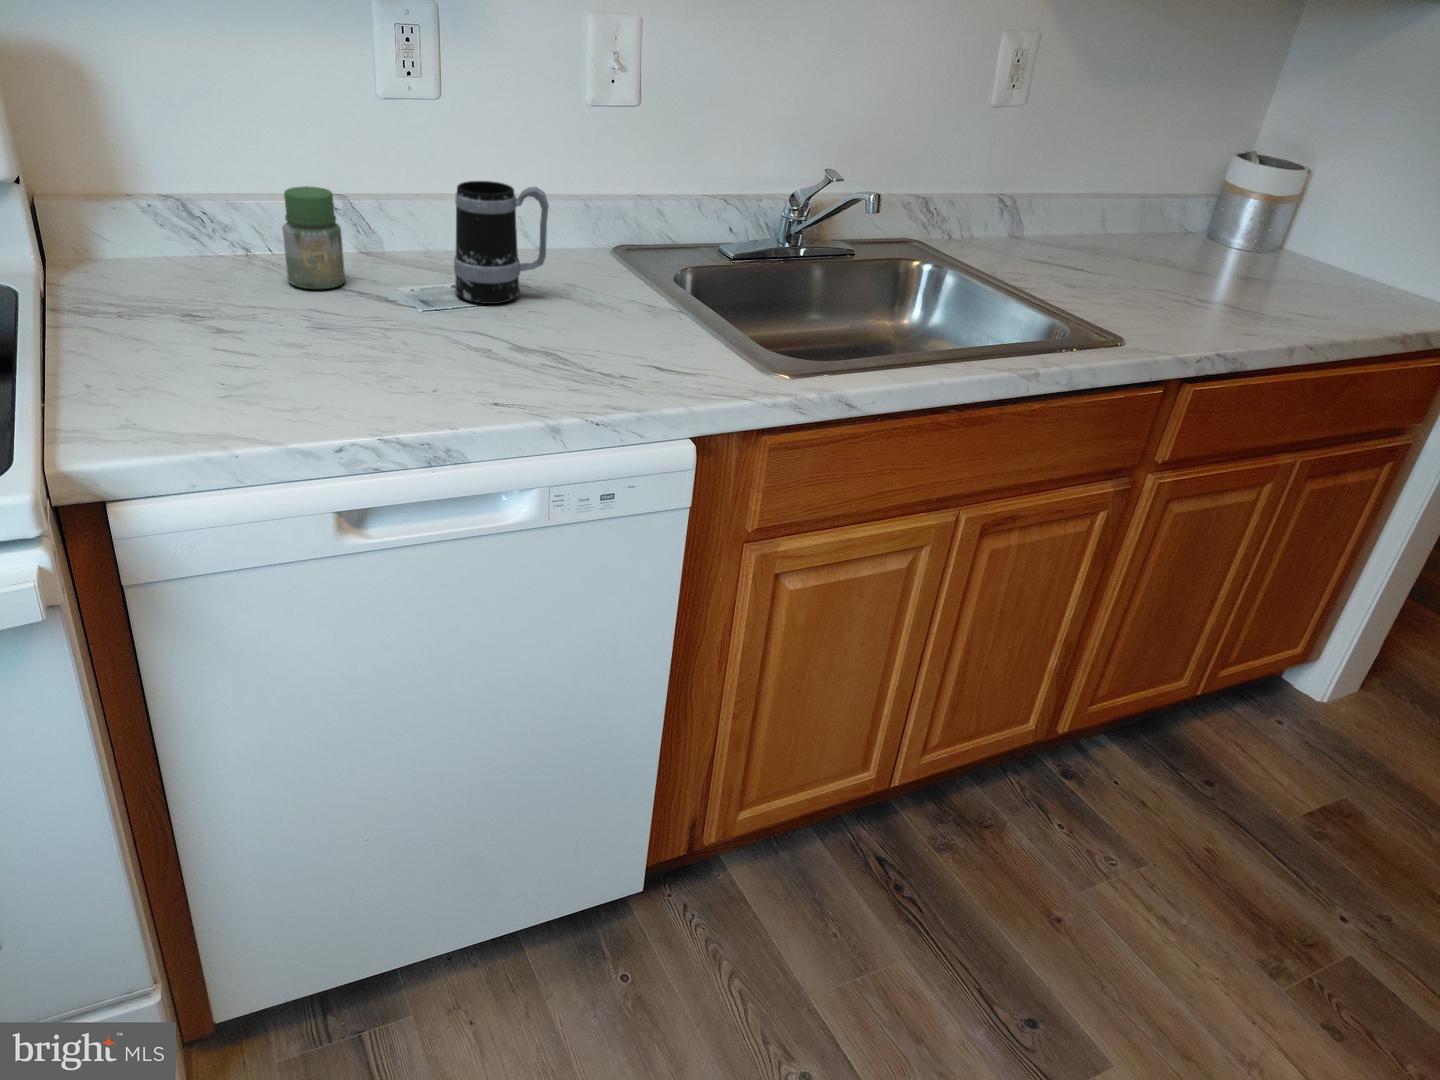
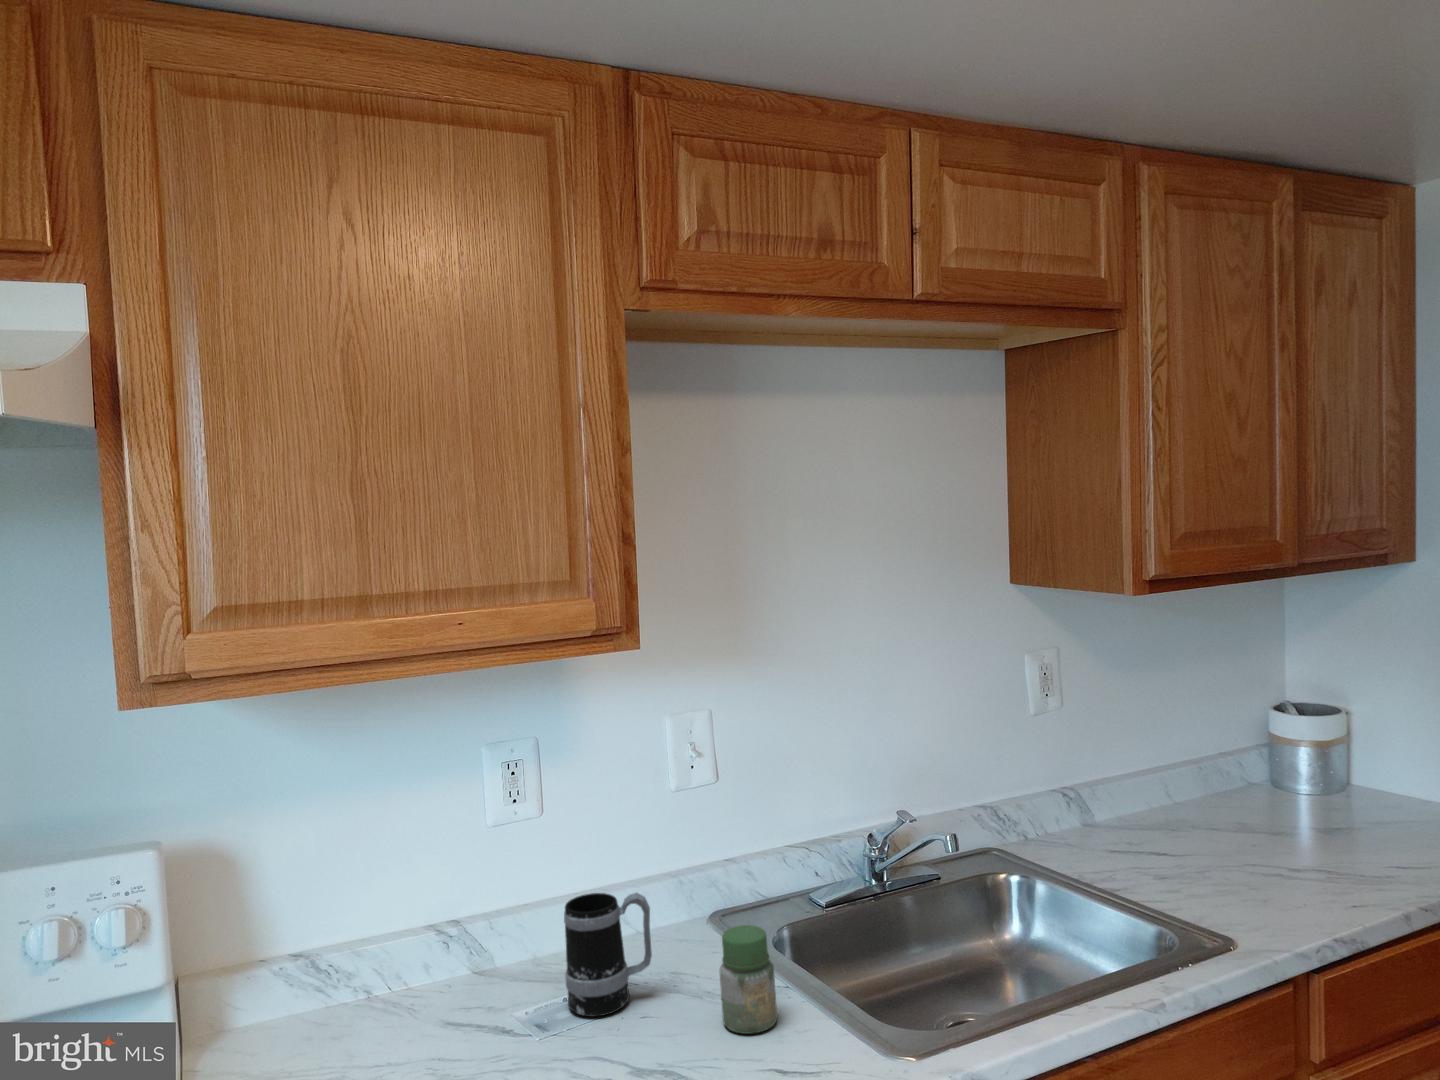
jar: present [282,186,345,289] -> present [719,925,777,1034]

